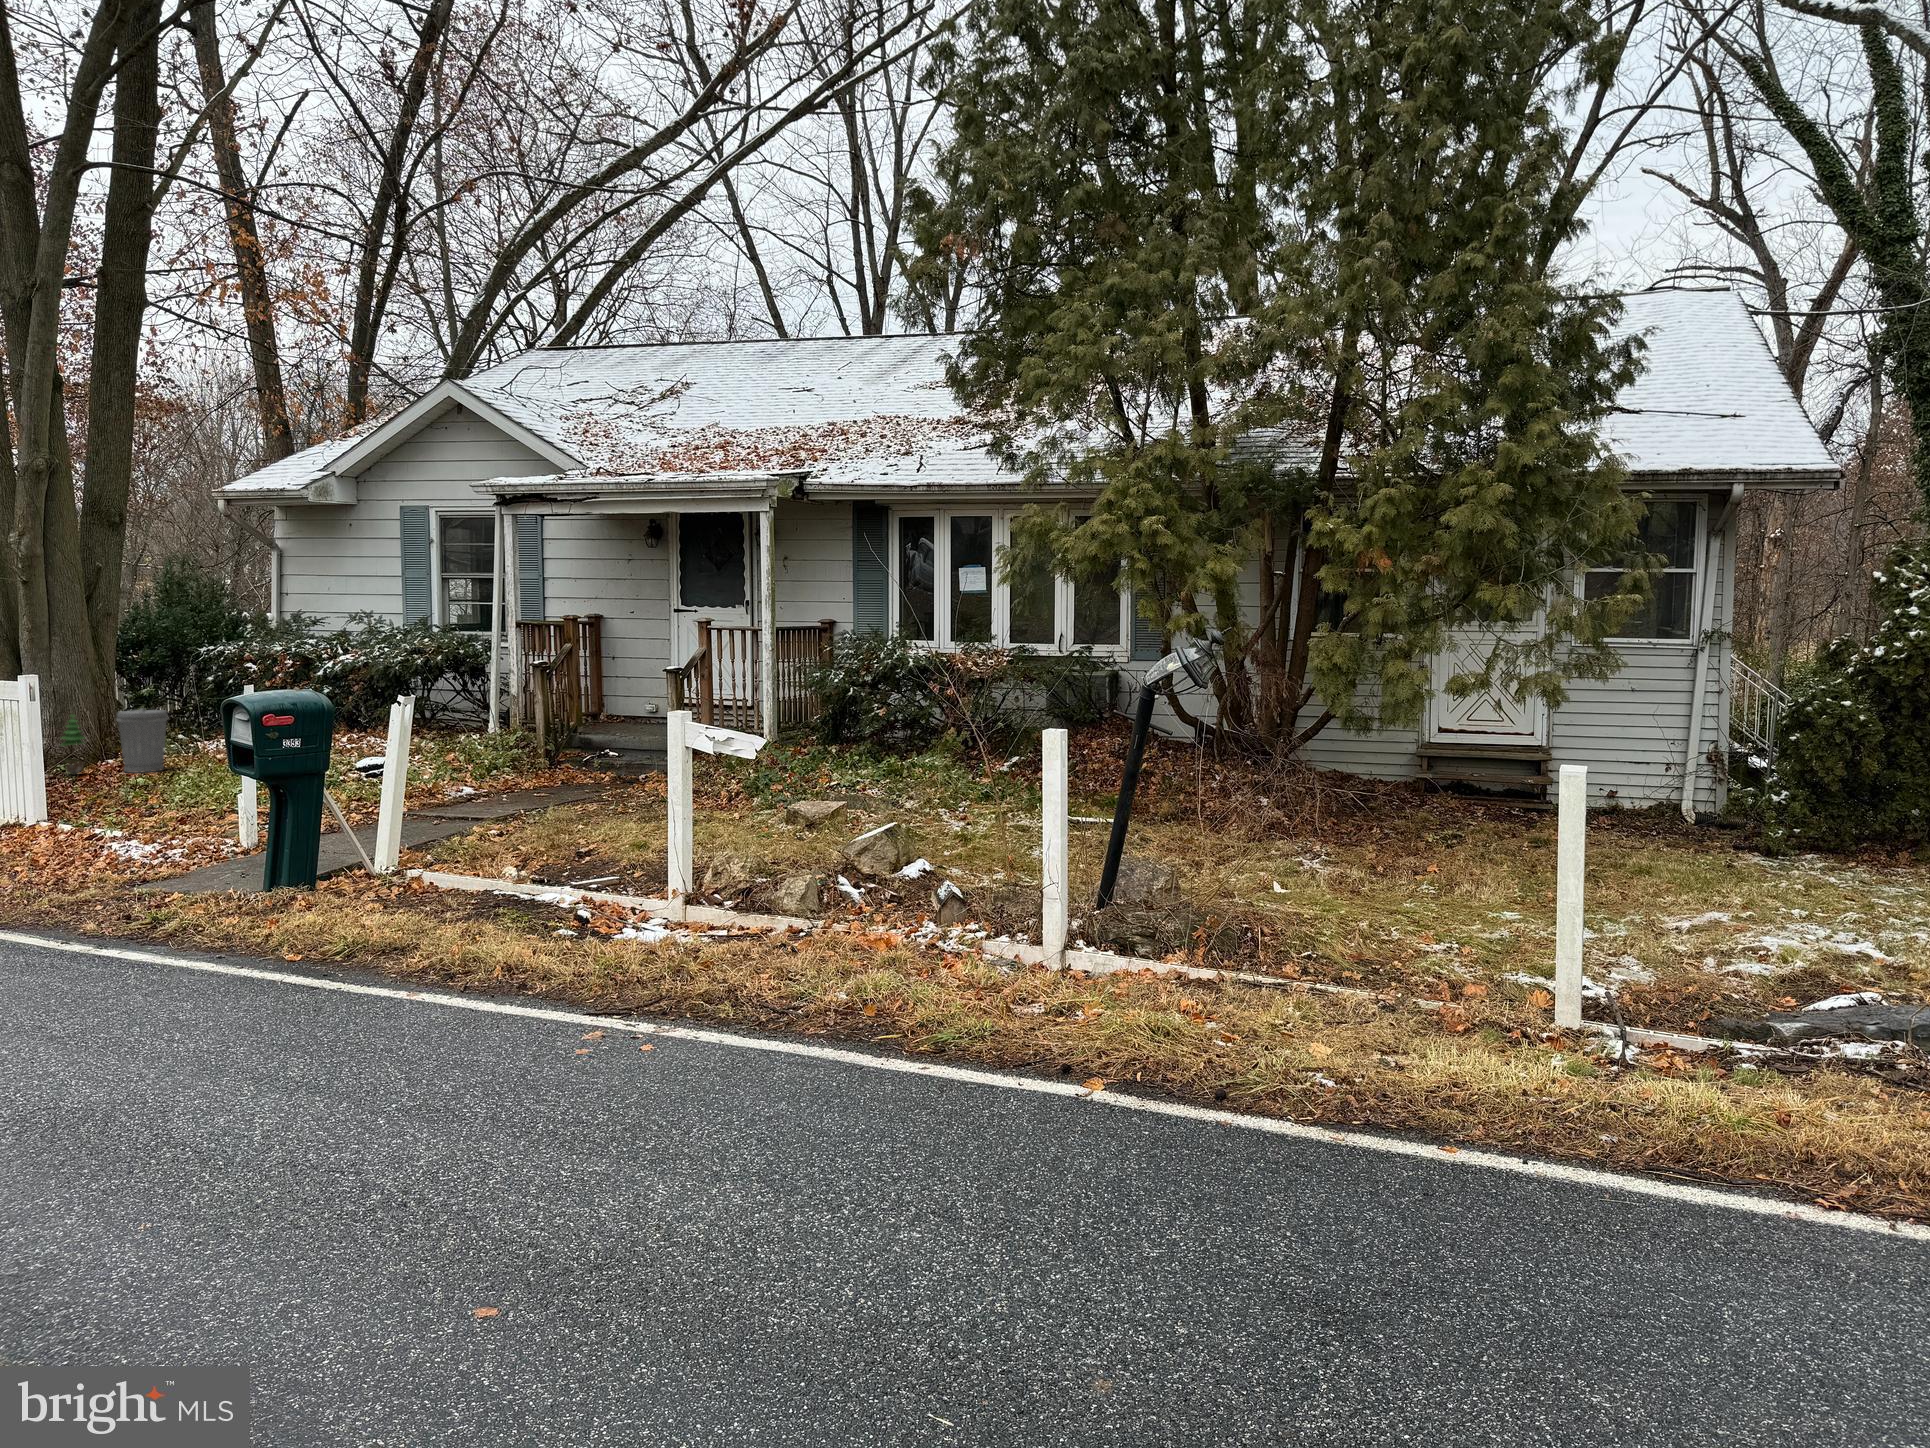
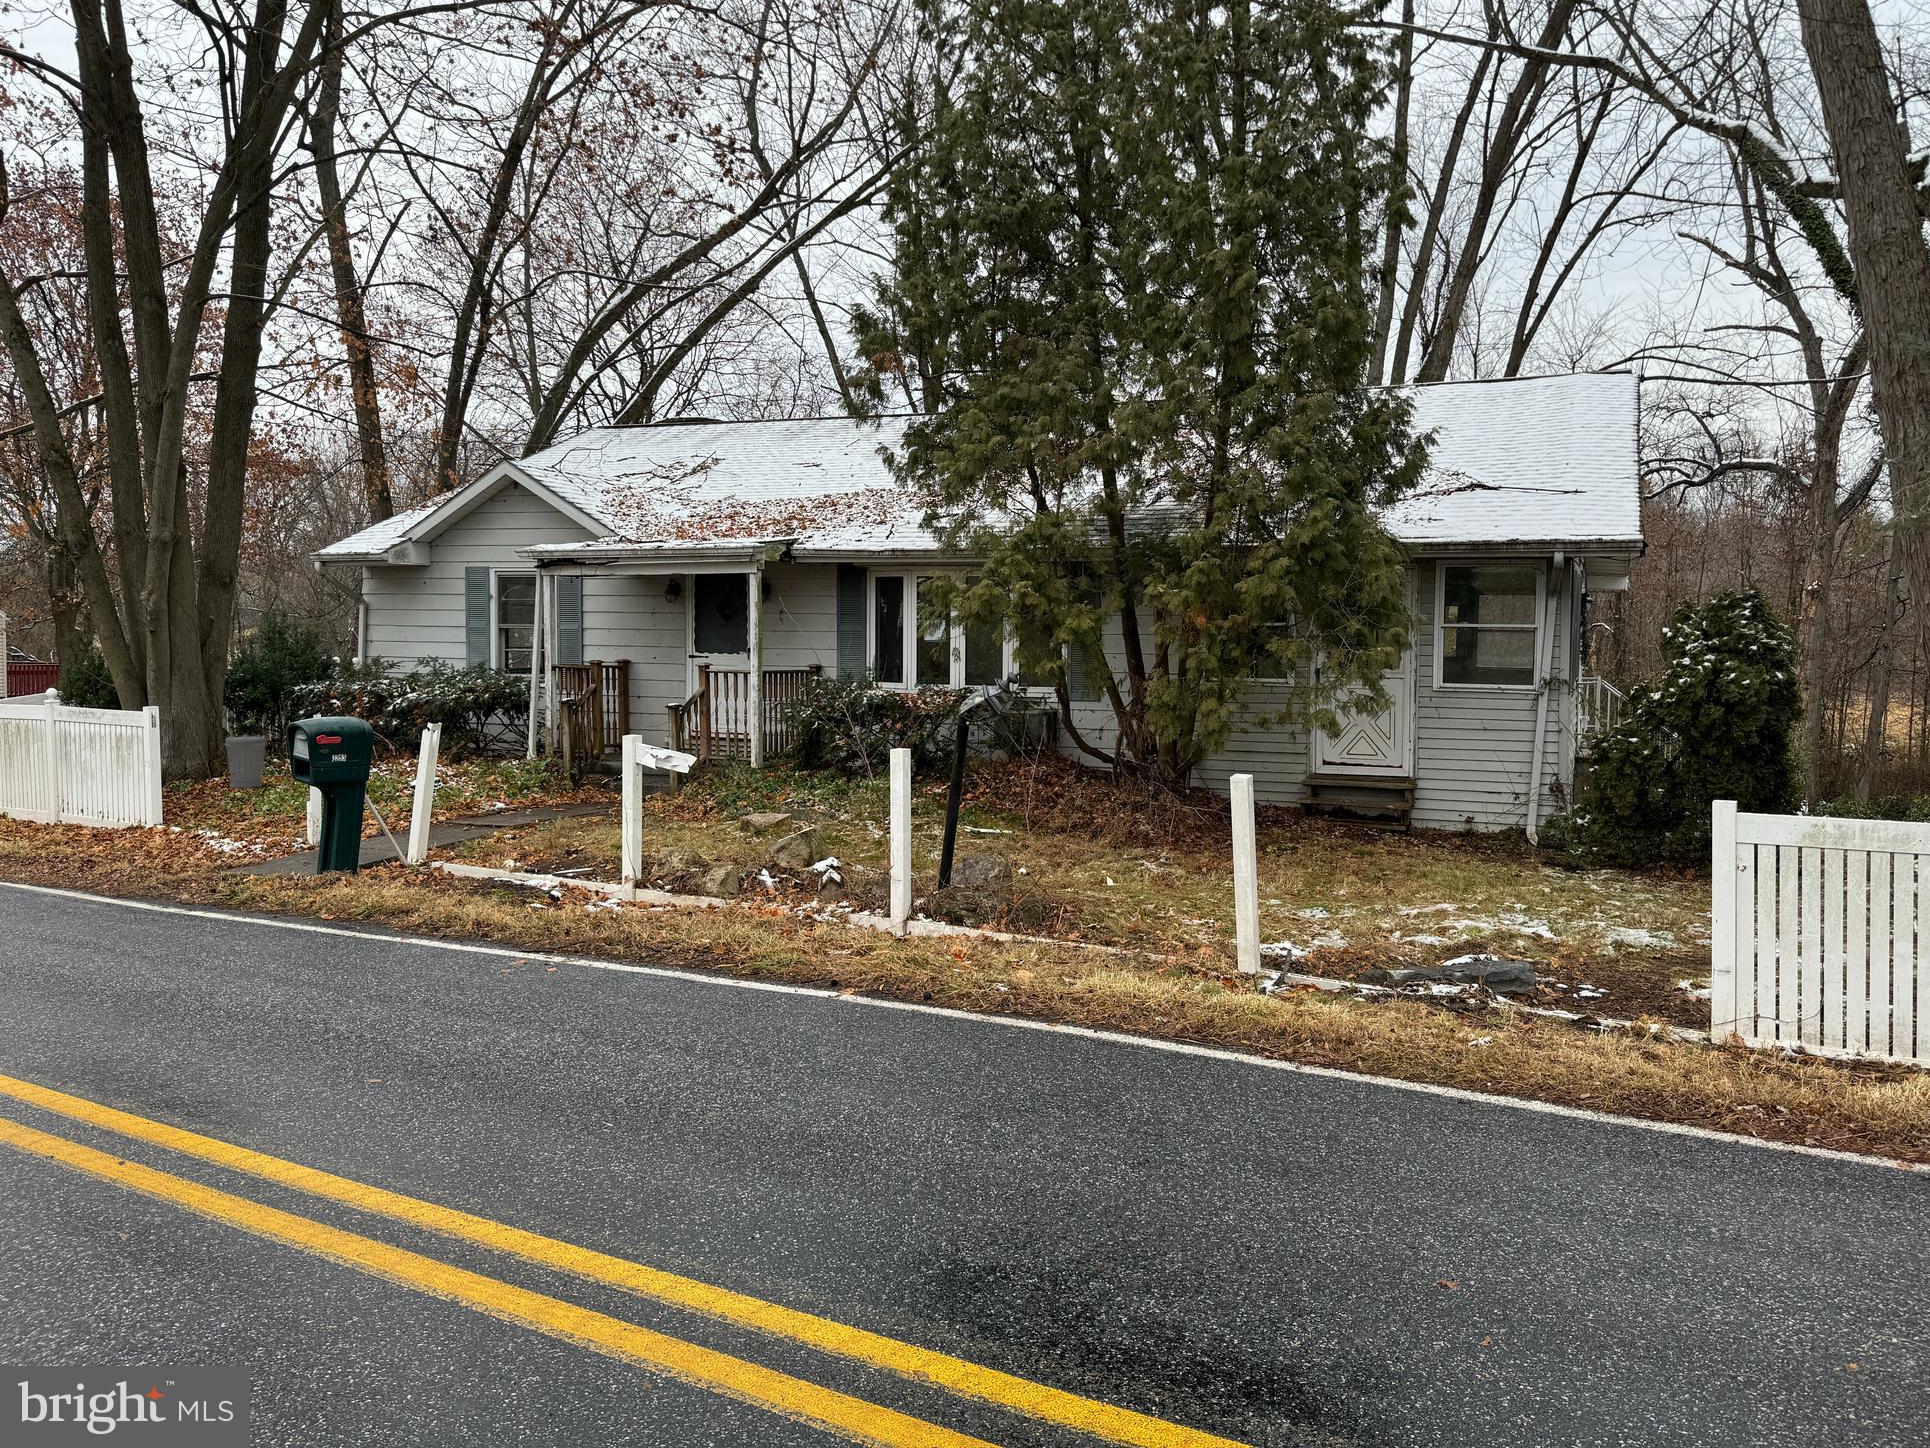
potted tree: present [61,715,84,774] -> none [179,737,201,789]

